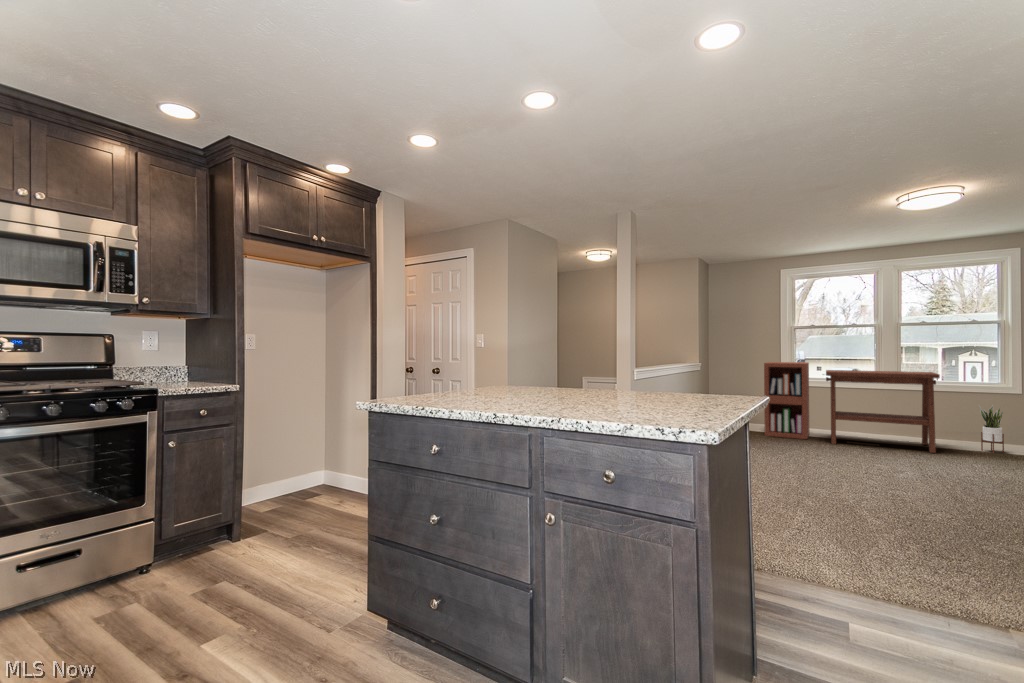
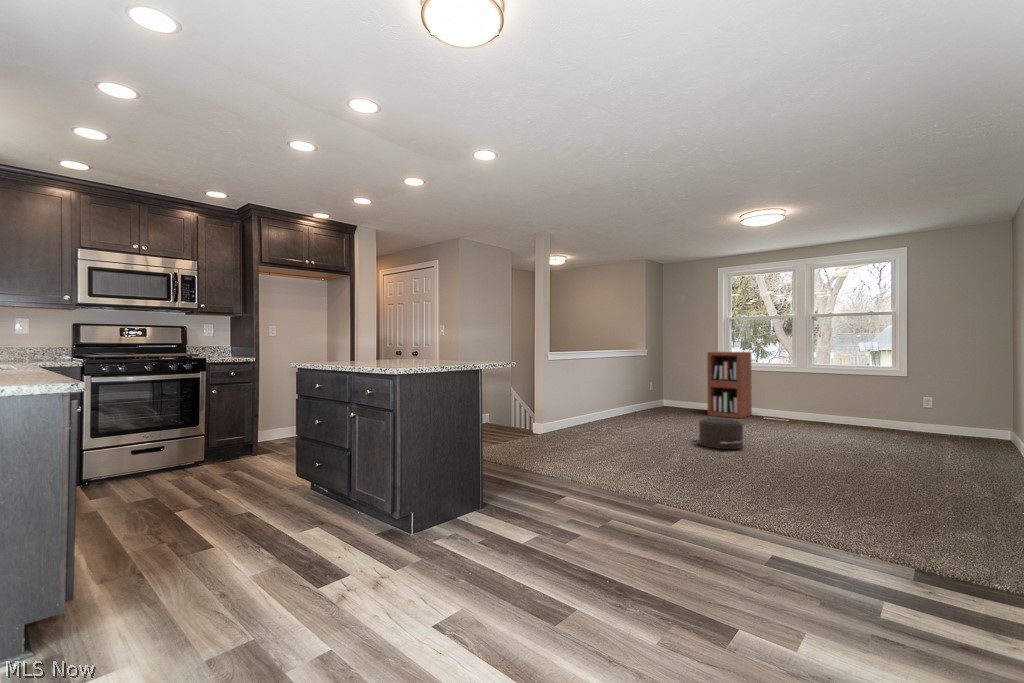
side table: present [826,370,940,453] -> none [754,358,850,430]
potted plant: present [979,405,1004,453] -> none [885,388,908,432]
pouf: none [811,449,892,490] -> present [694,419,743,449]

